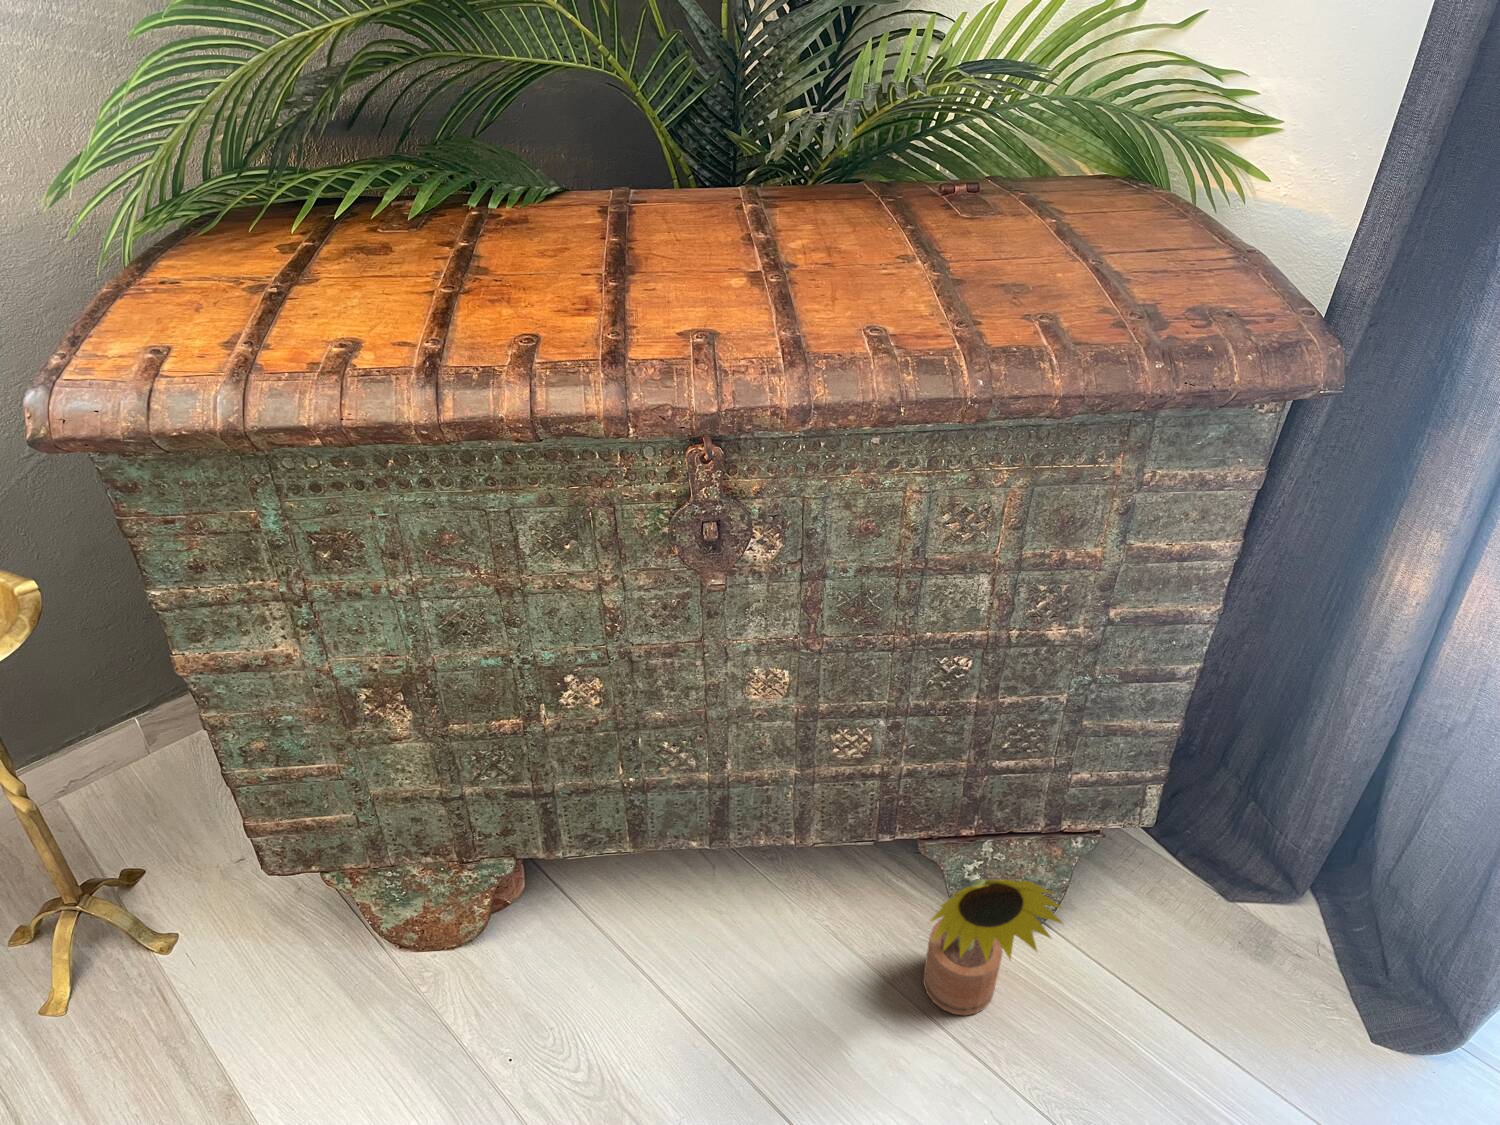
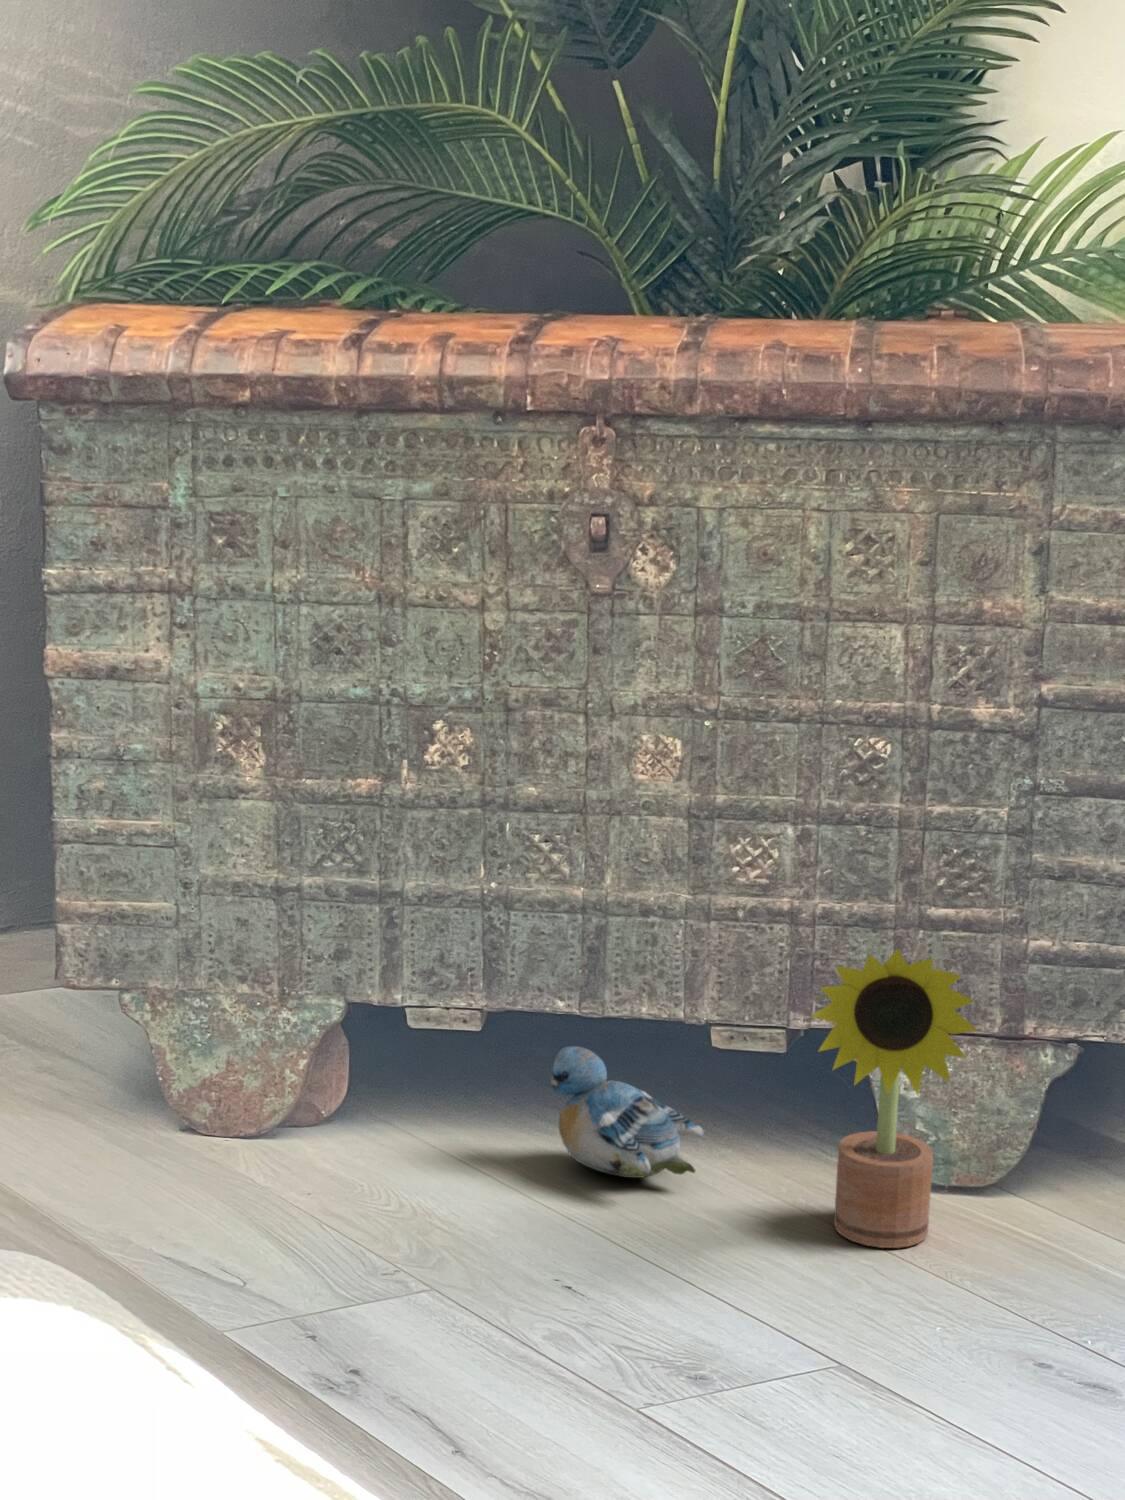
plush toy: none [687,857,812,968] -> present [550,1047,704,1178]

